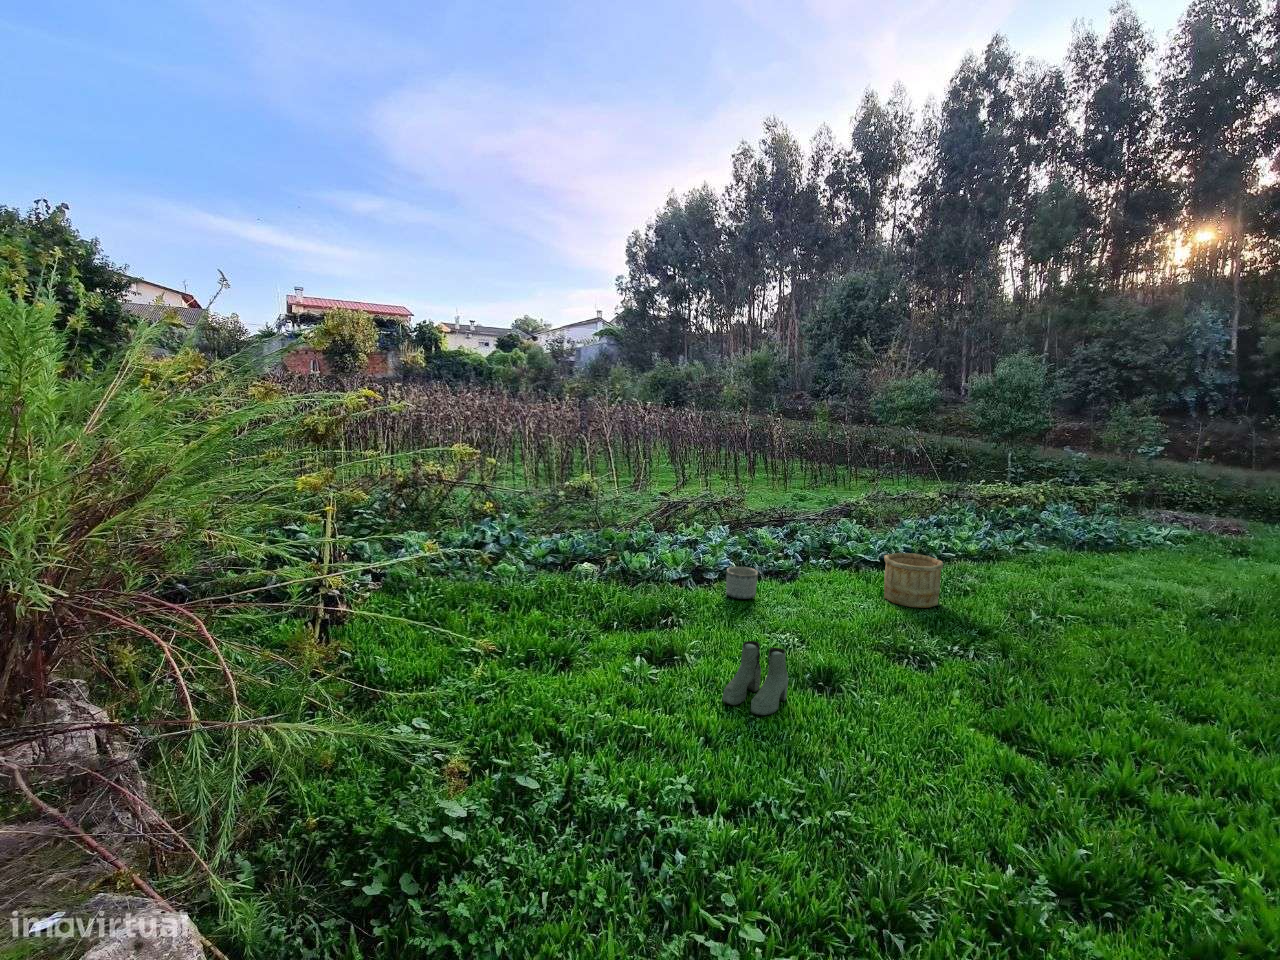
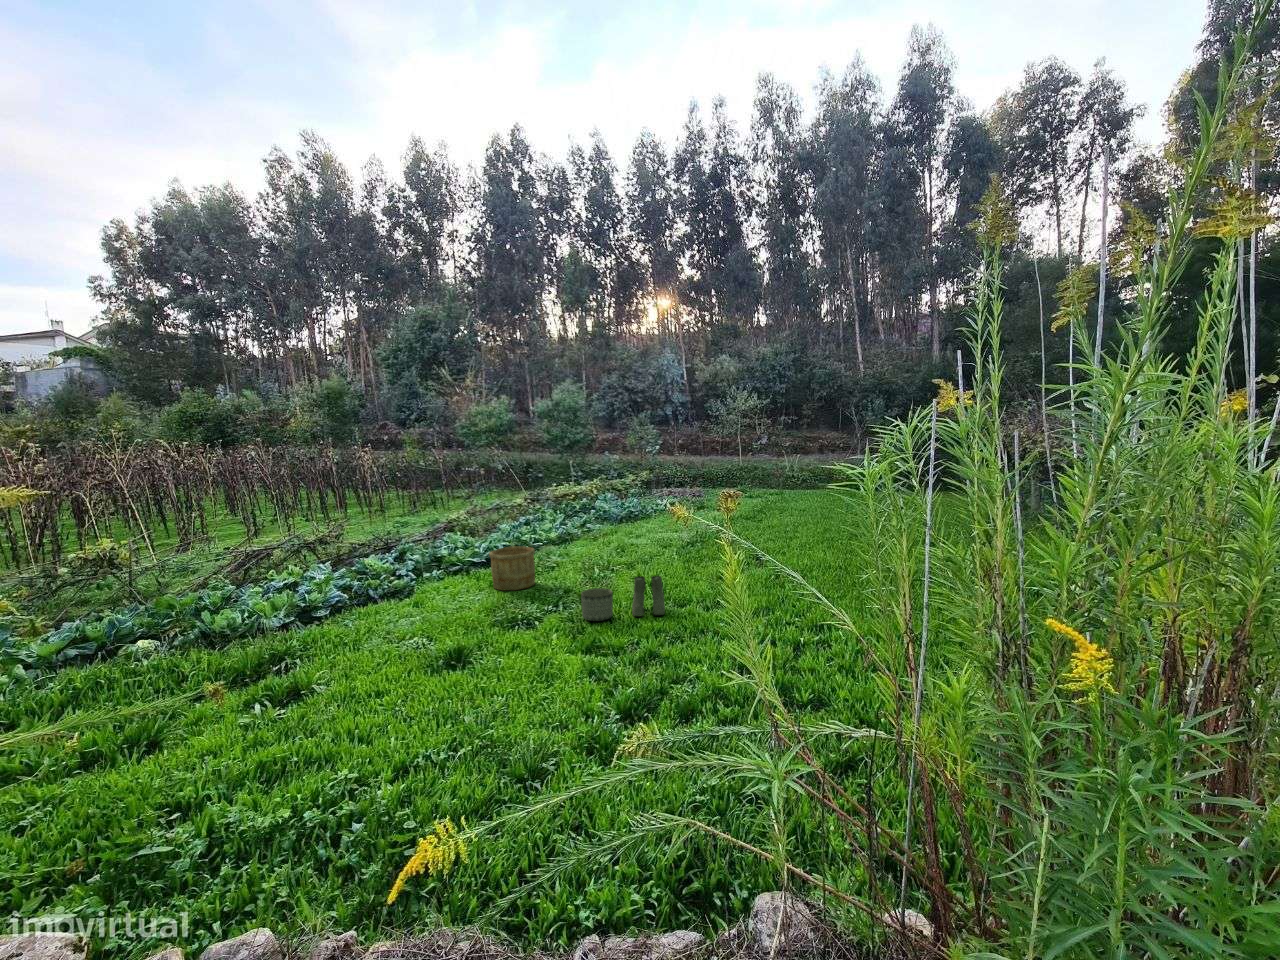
planter: present [726,567,758,599] -> present [581,588,613,621]
boots: present [722,641,788,715] -> present [632,576,665,617]

